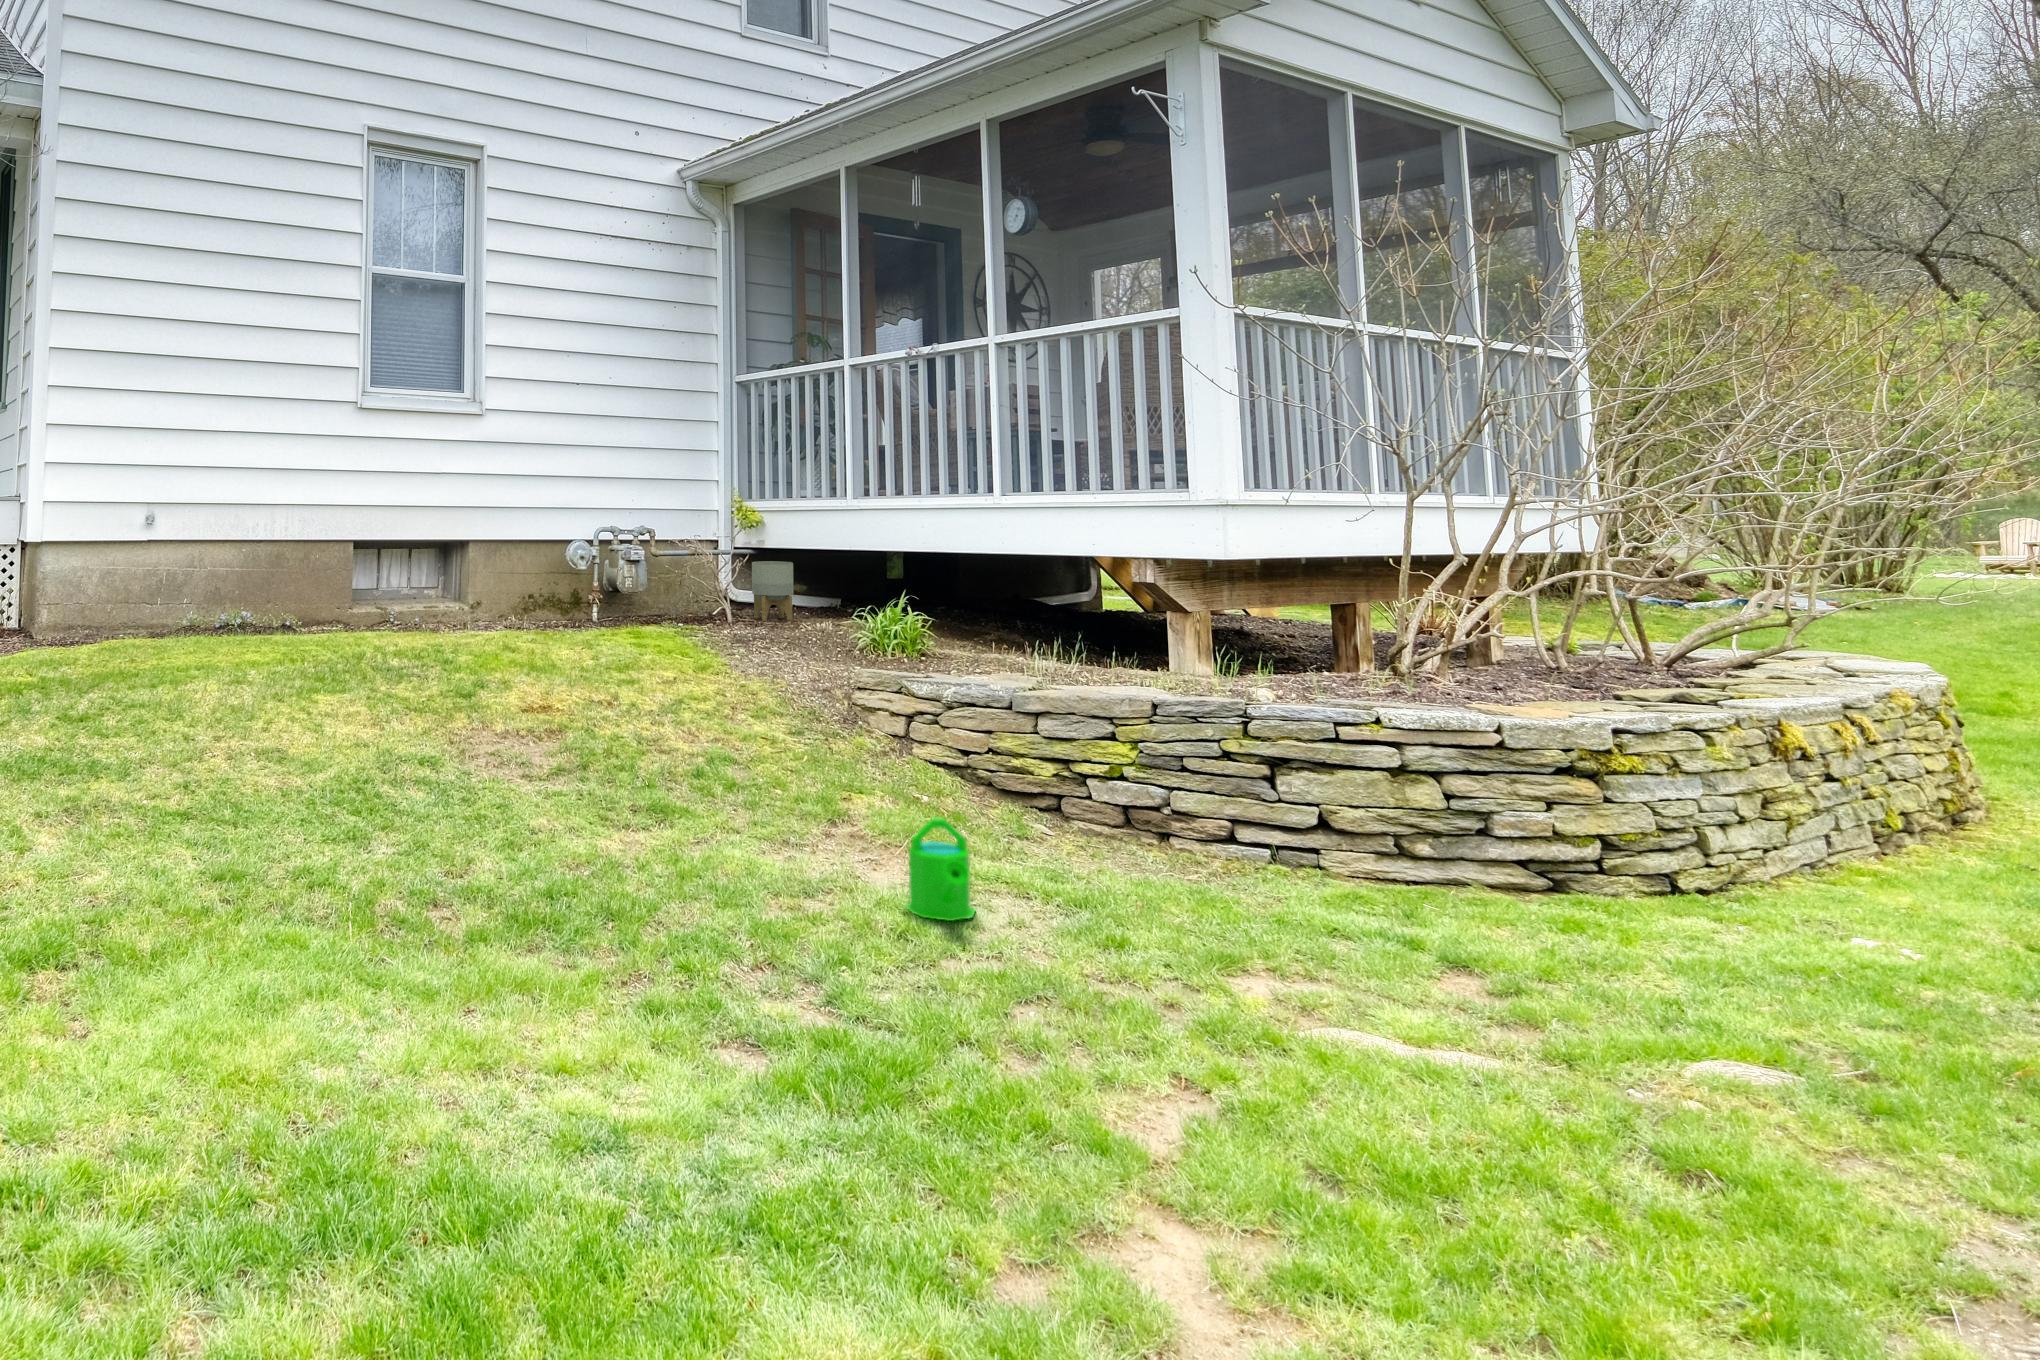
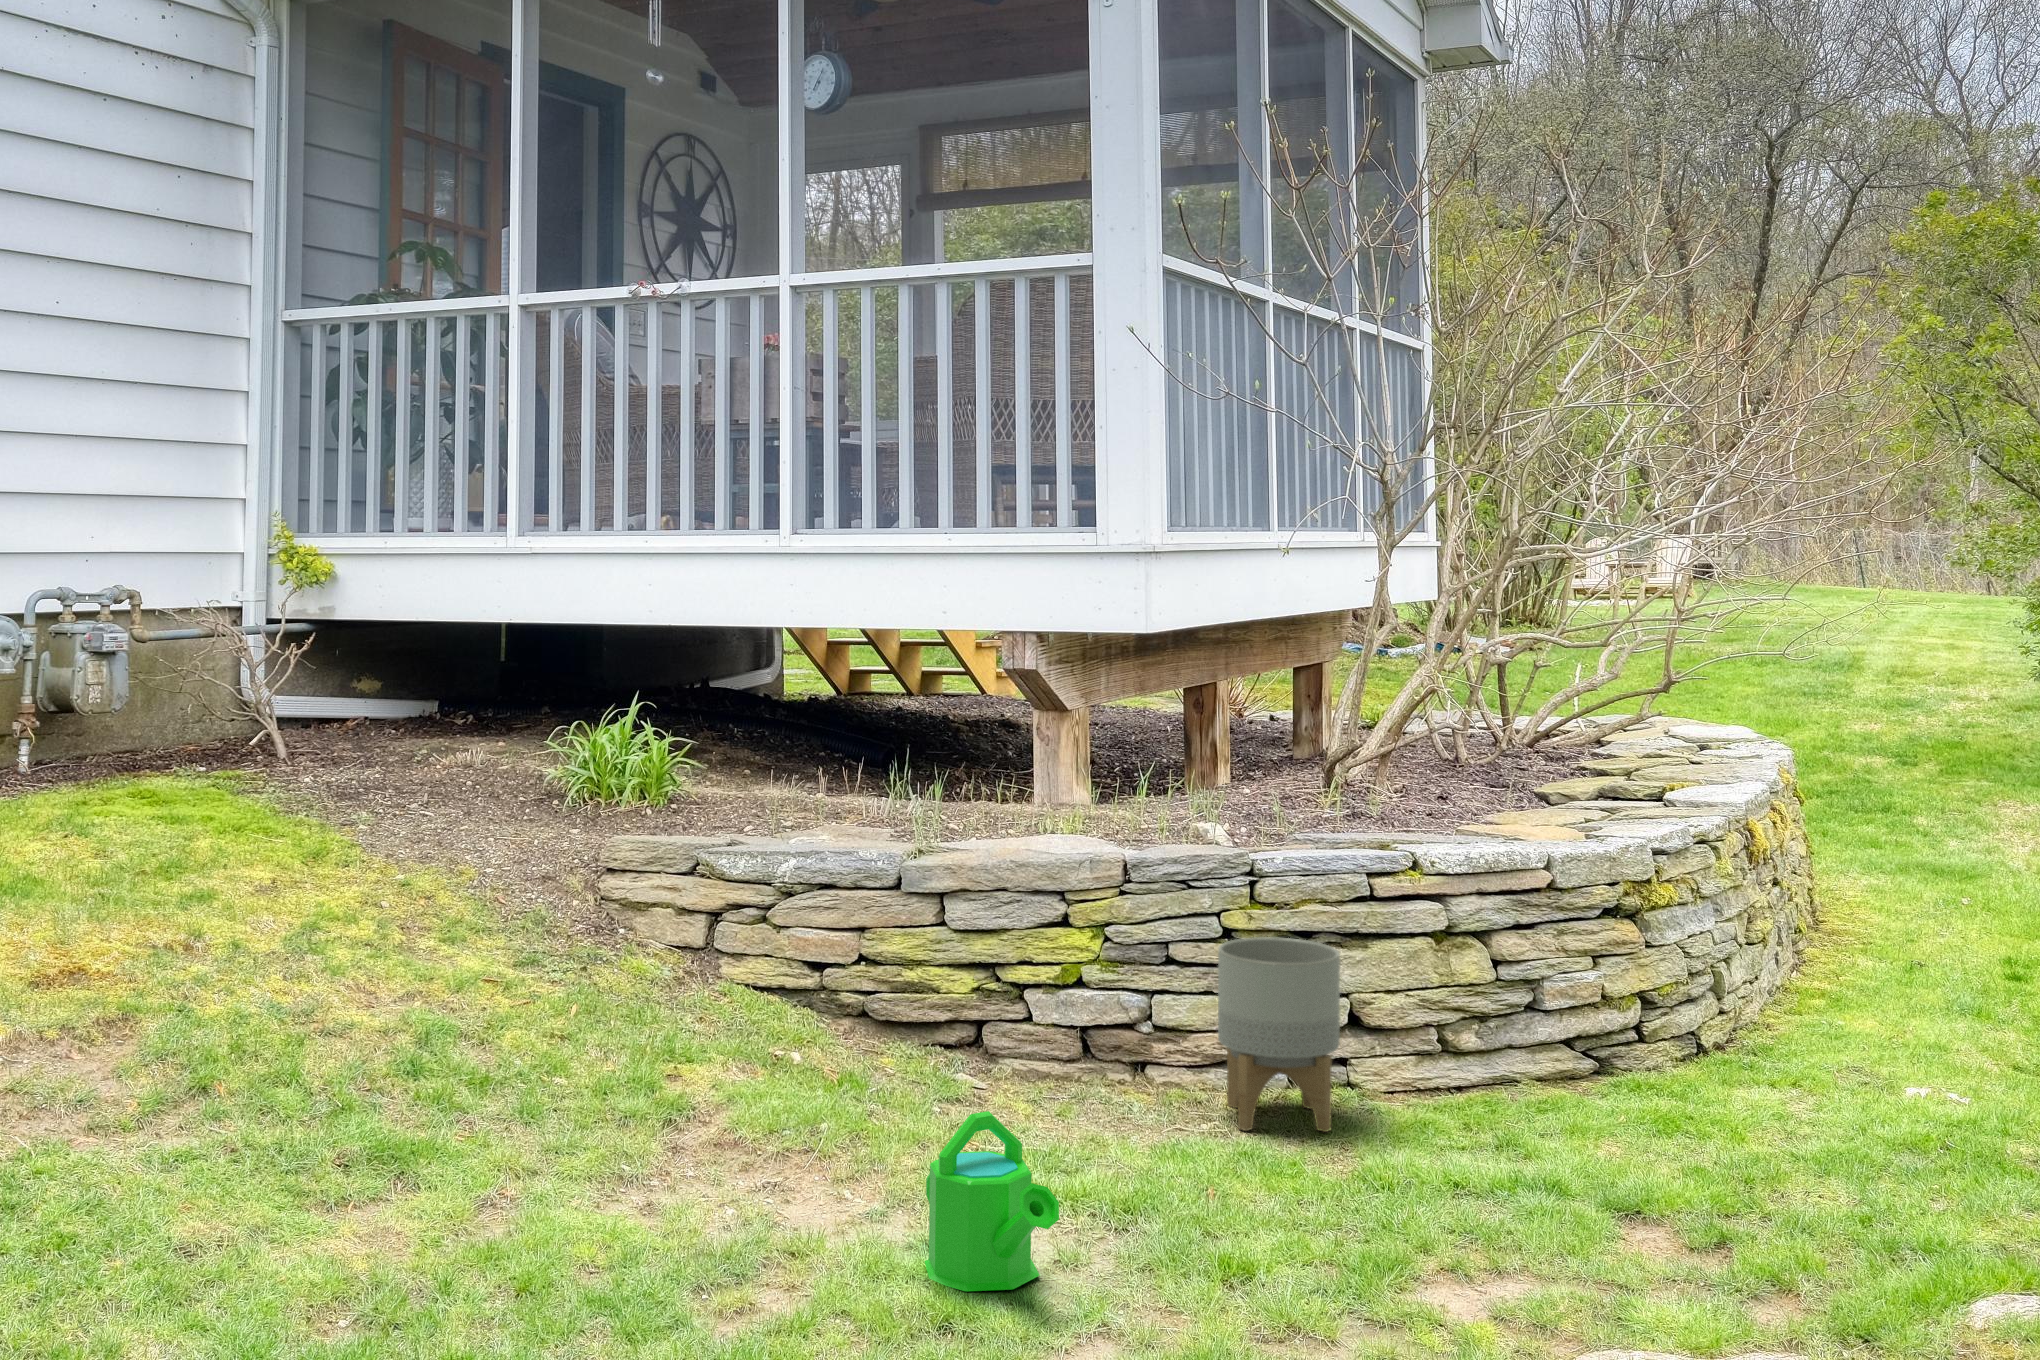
planter: present [752,561,793,621] -> present [1218,937,1340,1132]

